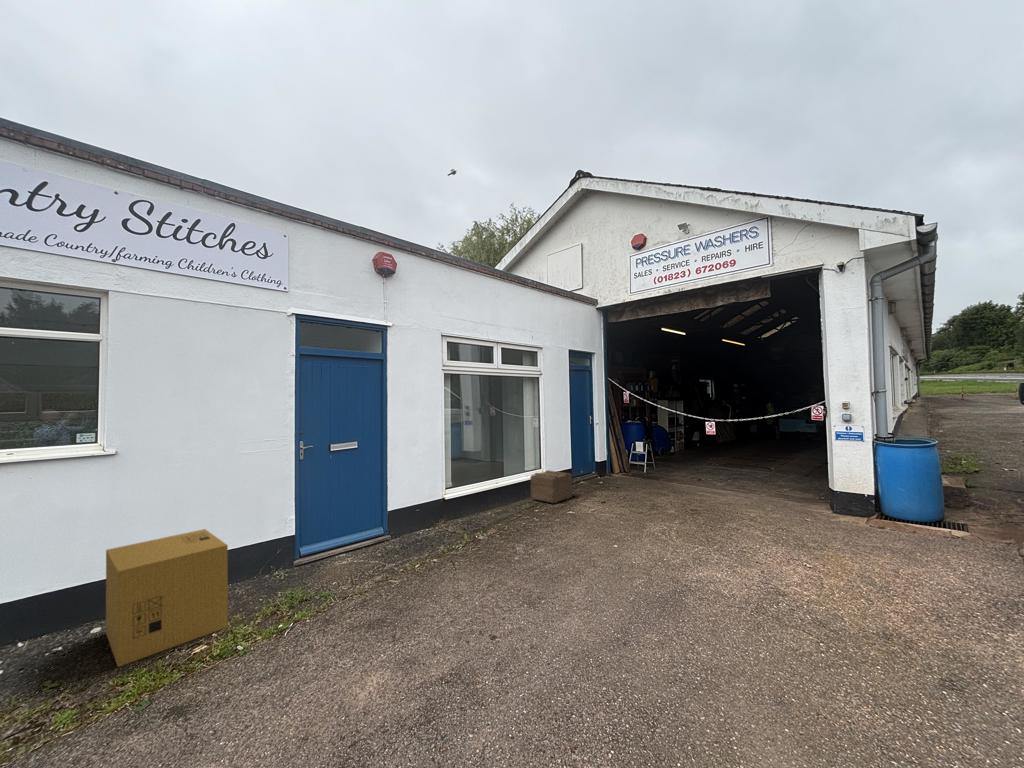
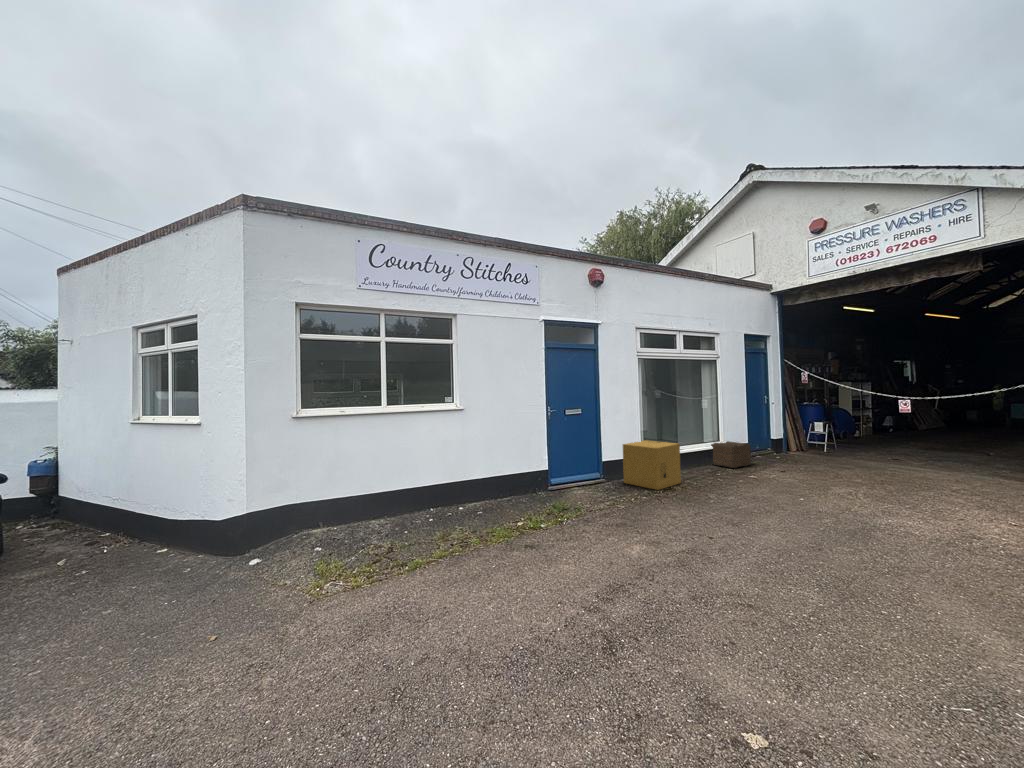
cardboard box: present [106,529,228,667] -> present [623,440,681,490]

